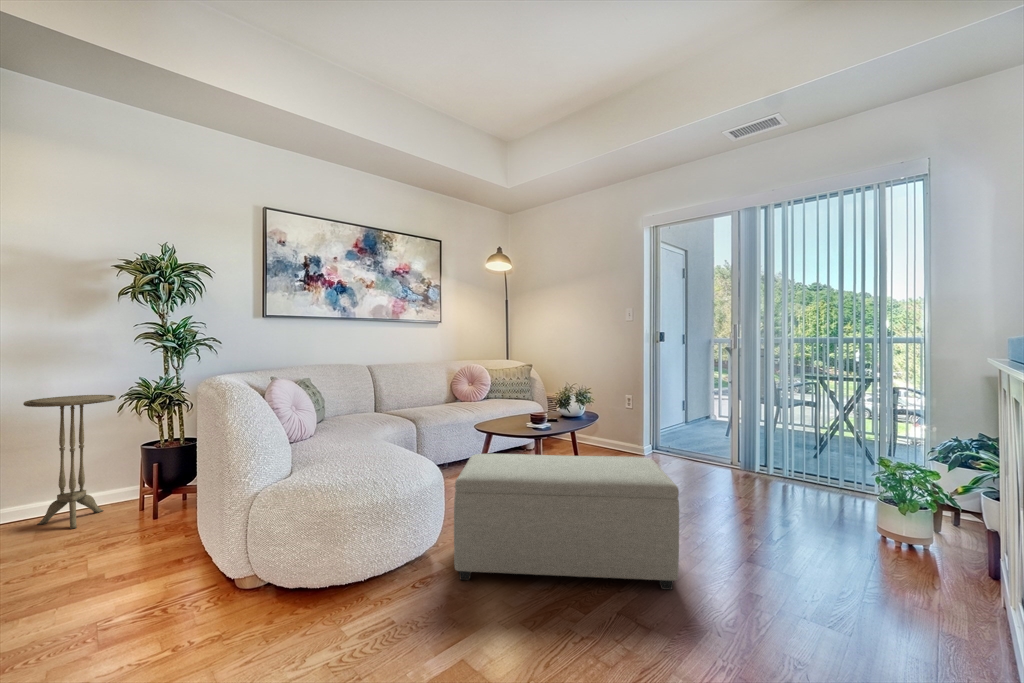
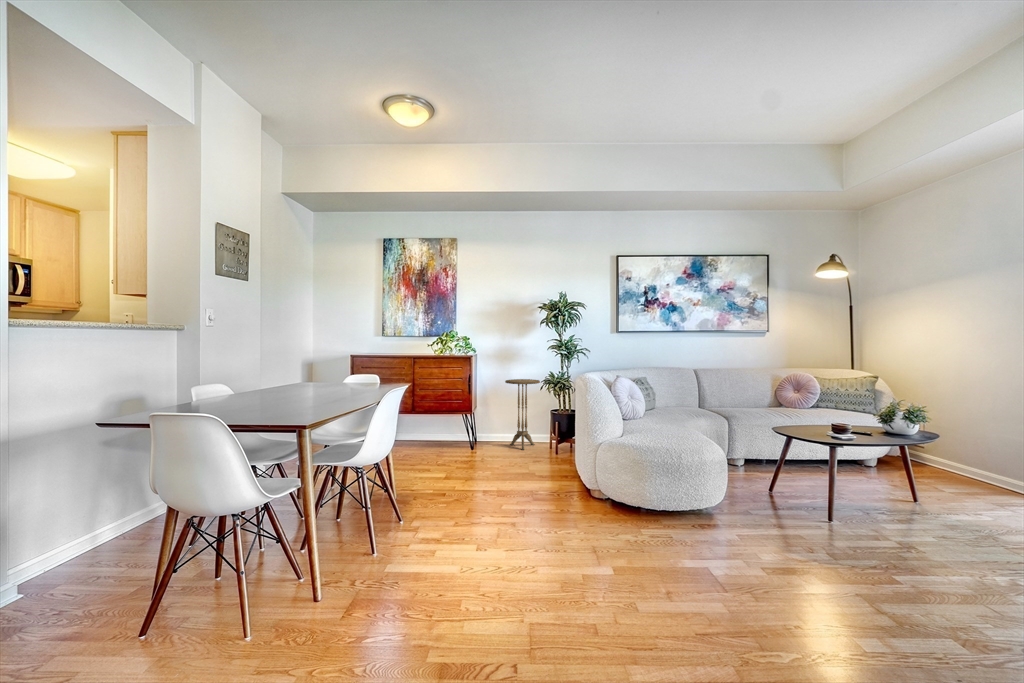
ottoman: present [454,454,679,590] -> none [727,448,972,611]

